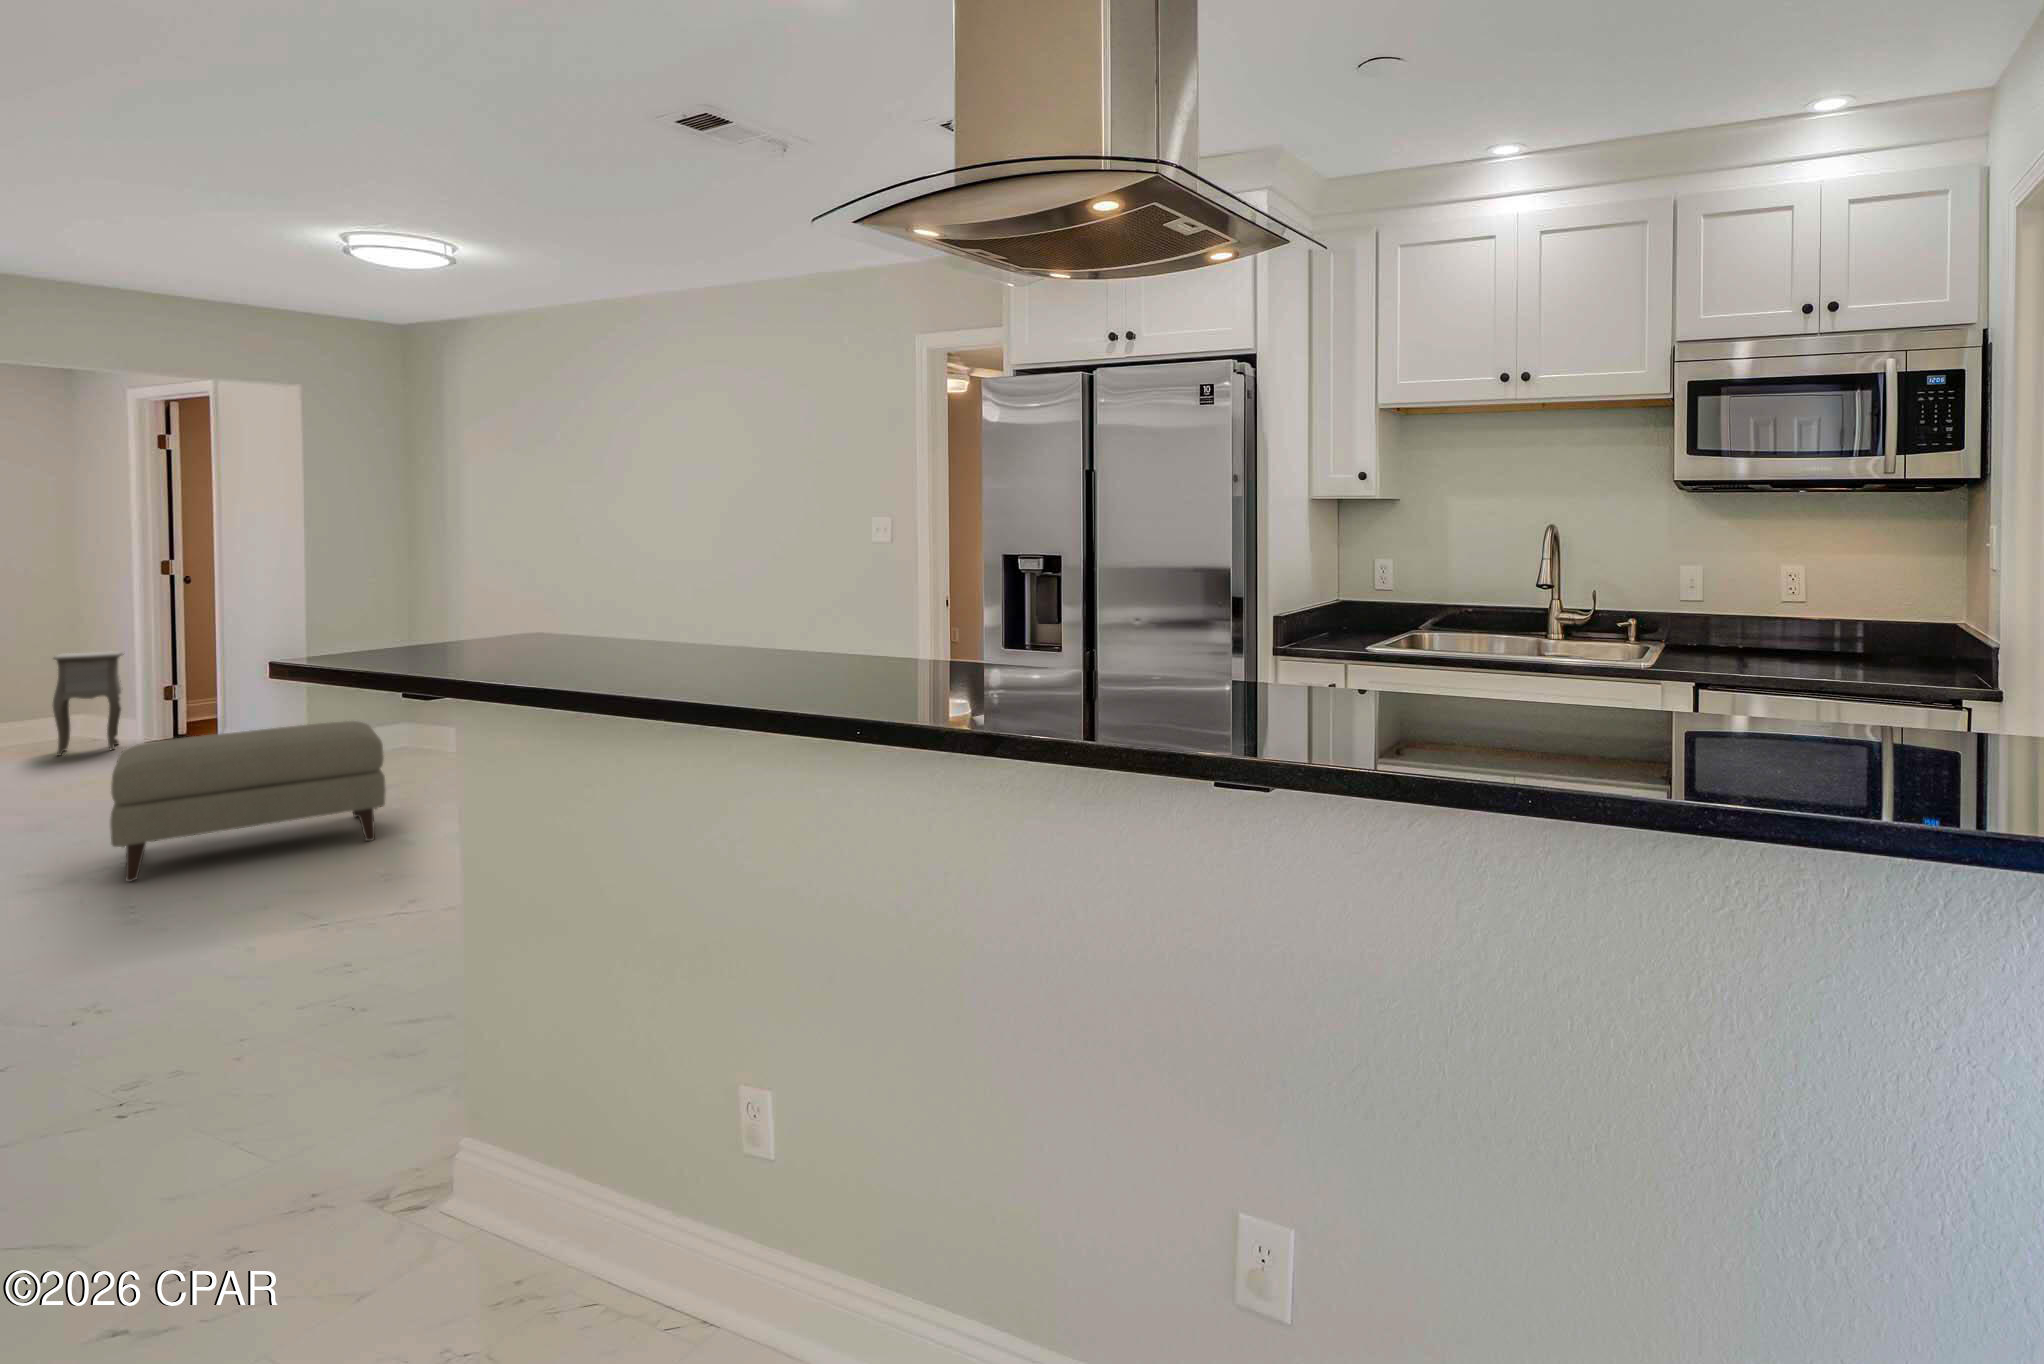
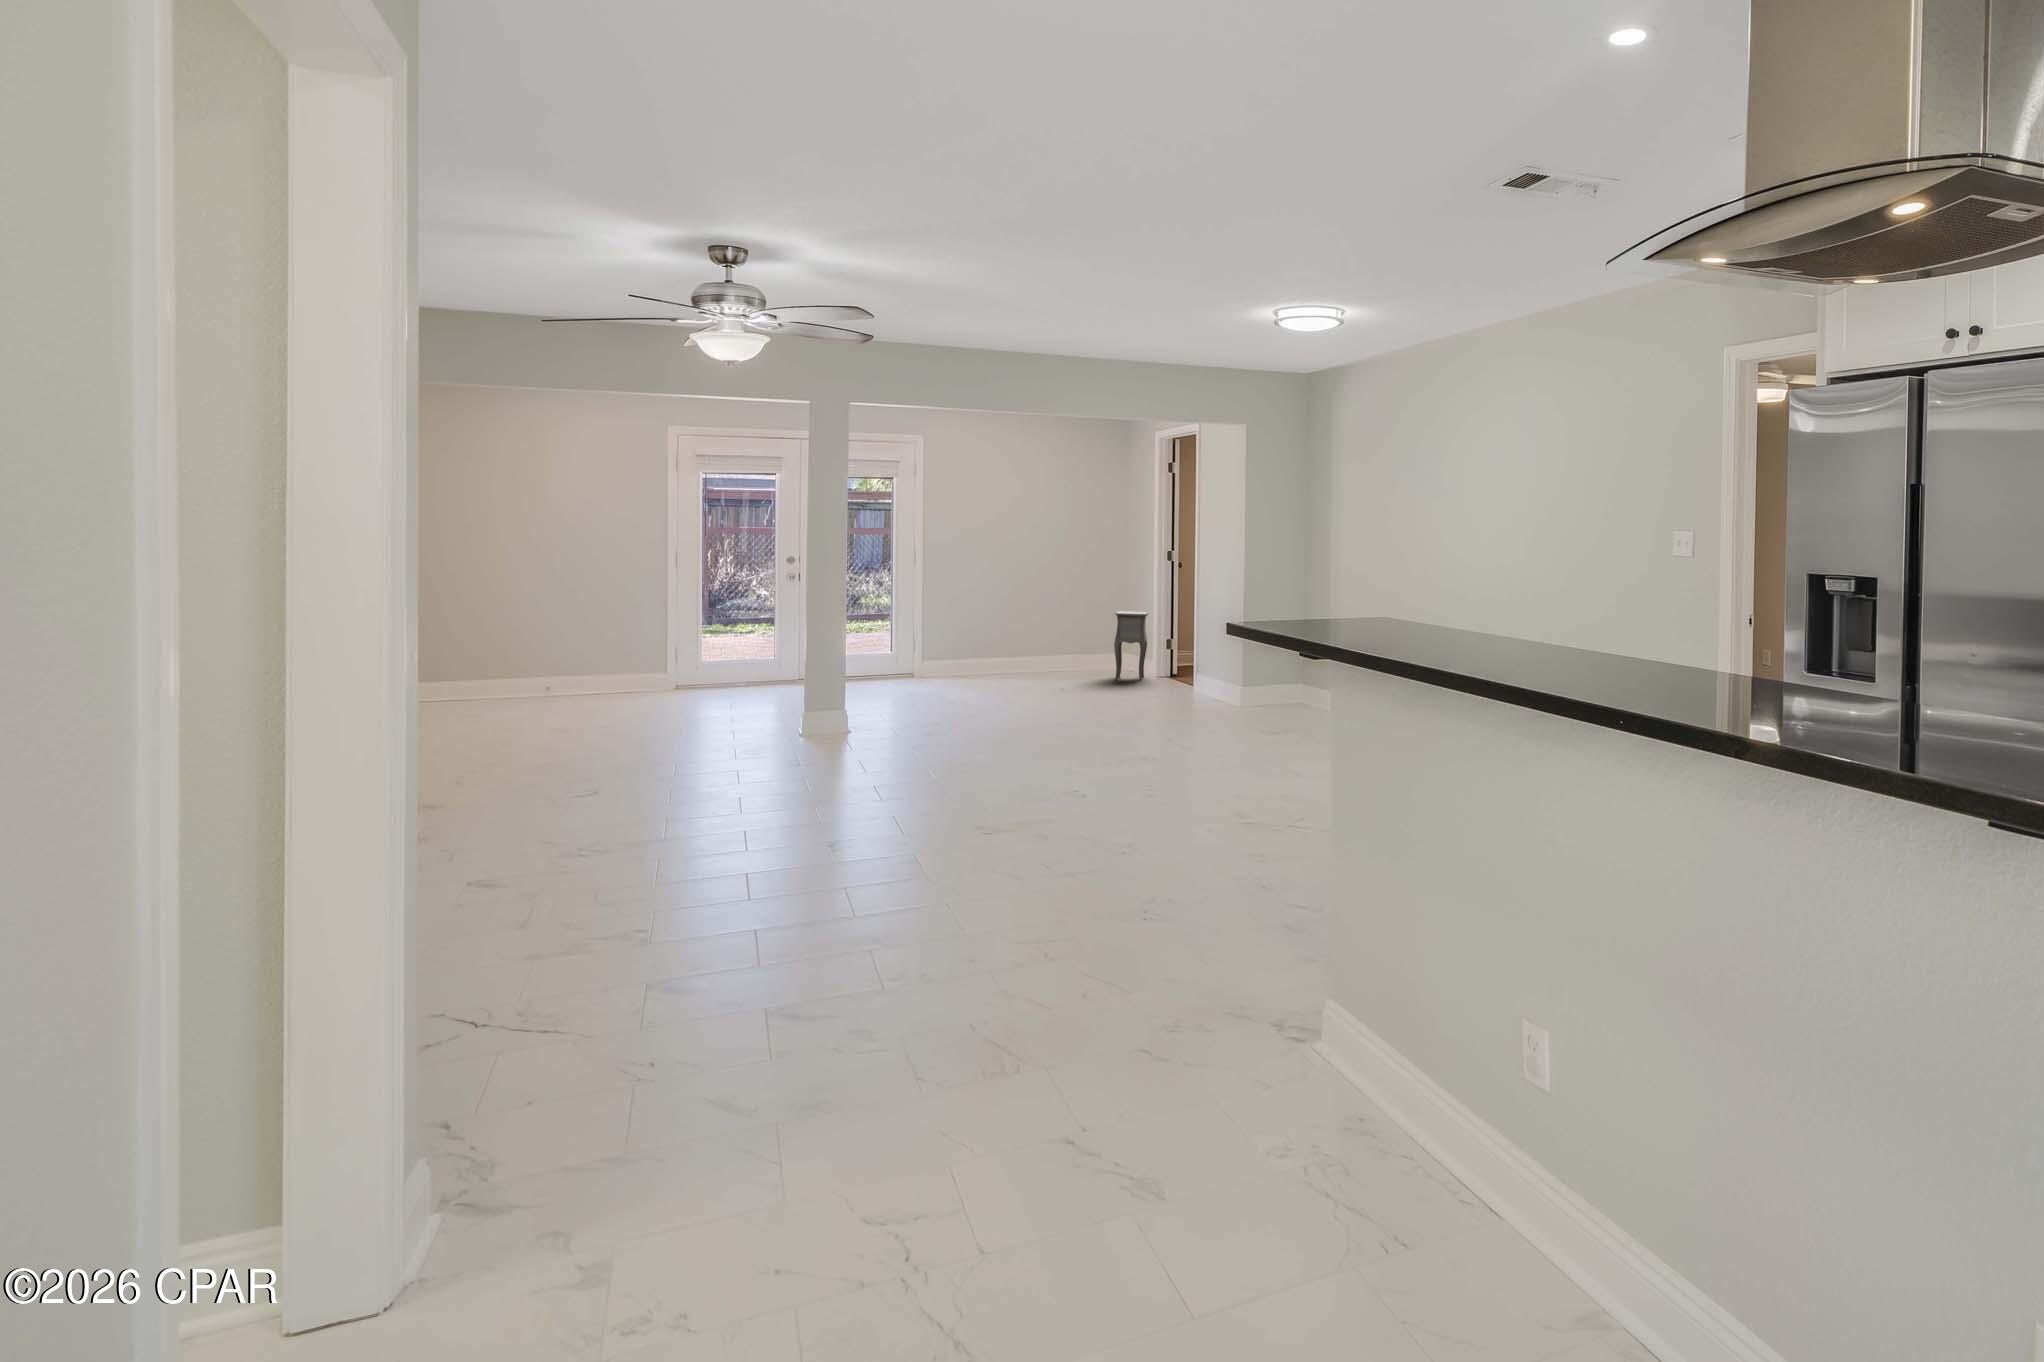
ottoman: present [110,721,386,882] -> none [1144,676,1289,770]

